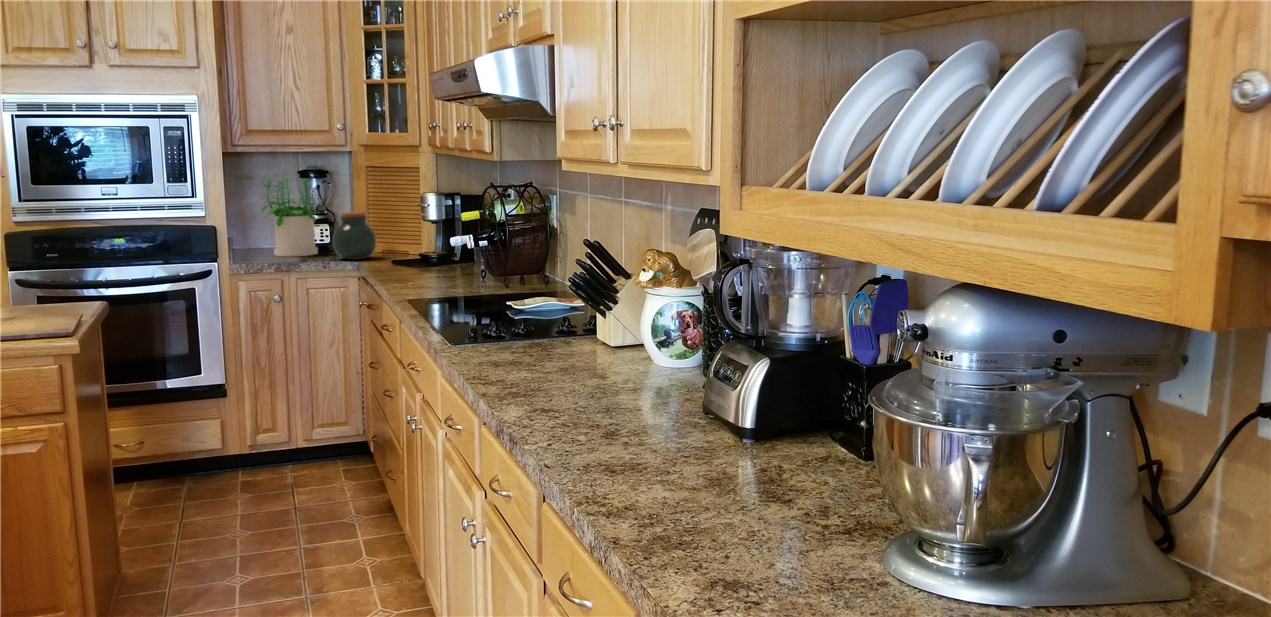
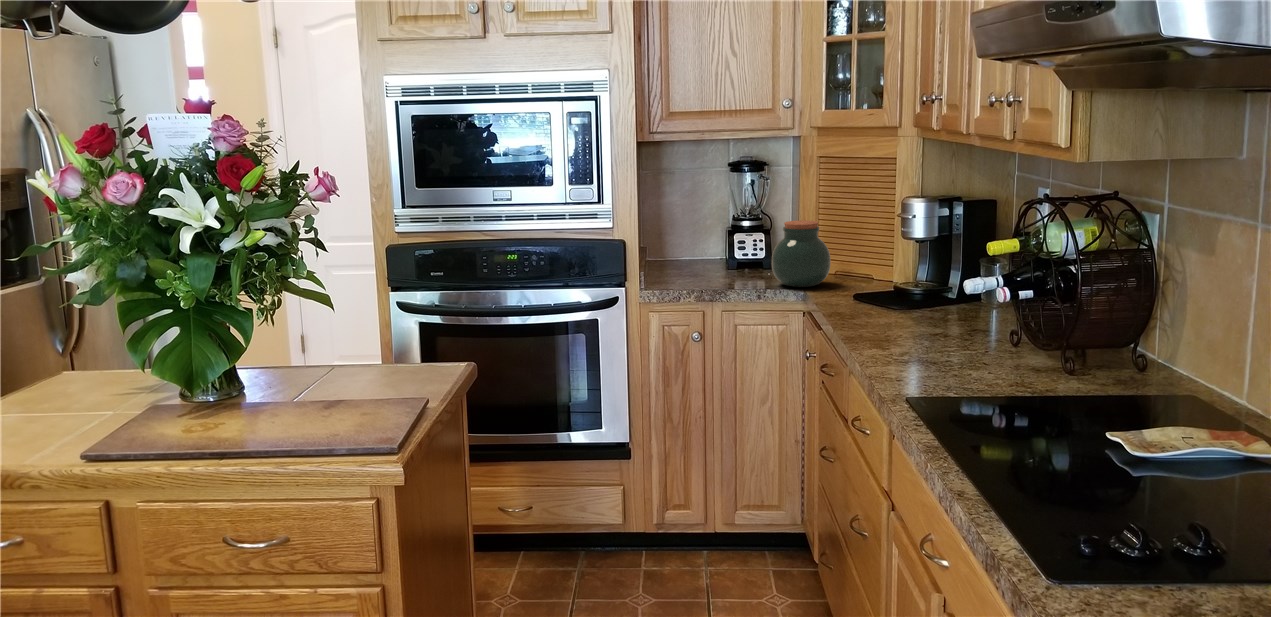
potted plant: present [262,178,318,256] -> none [679,172,752,277]

